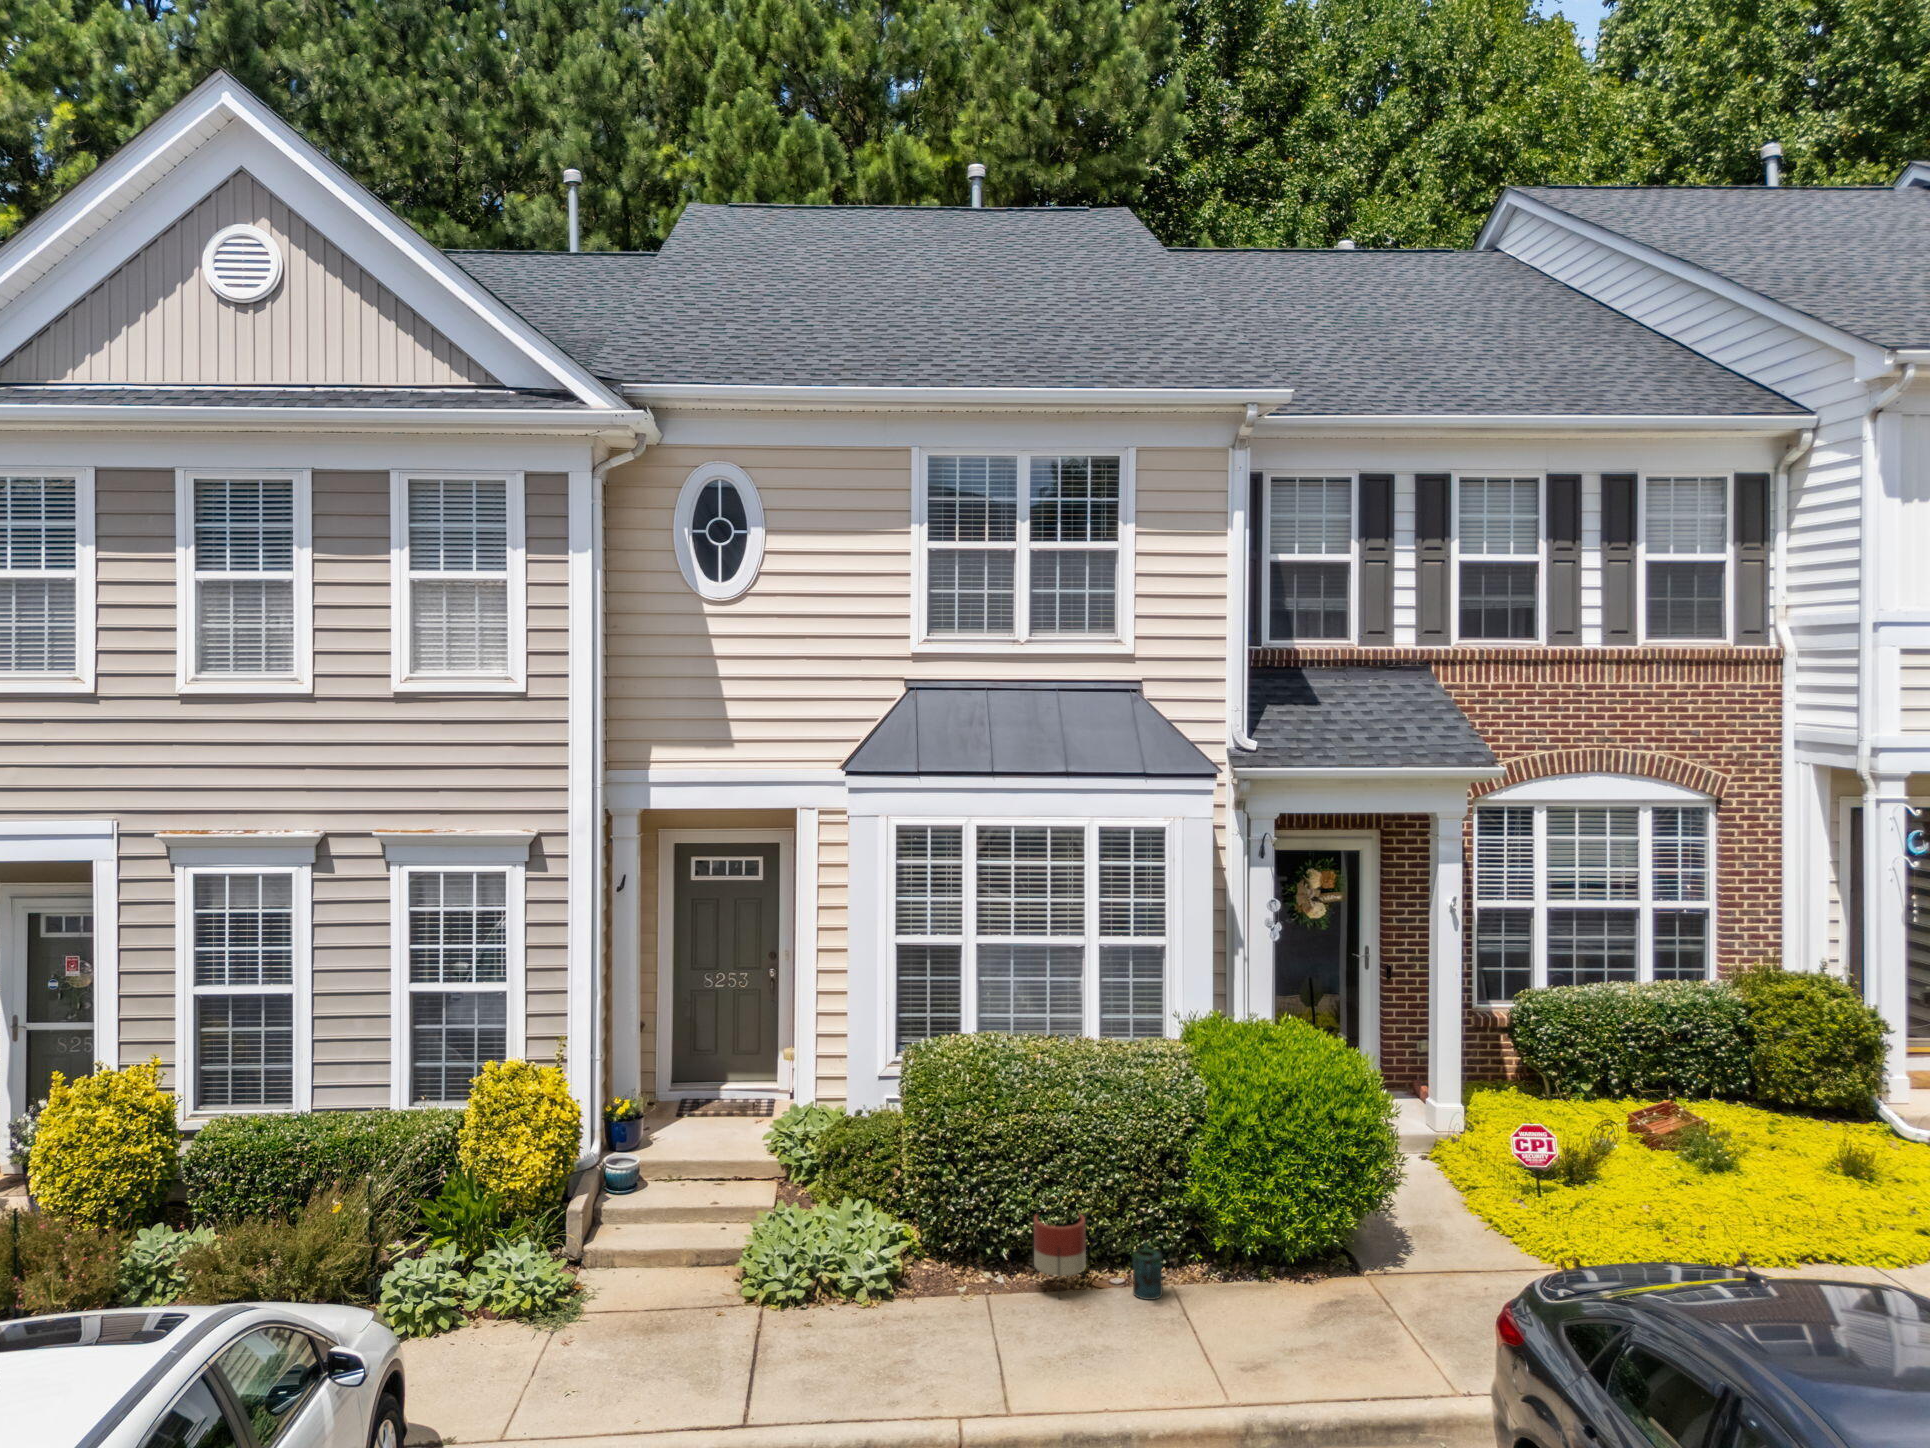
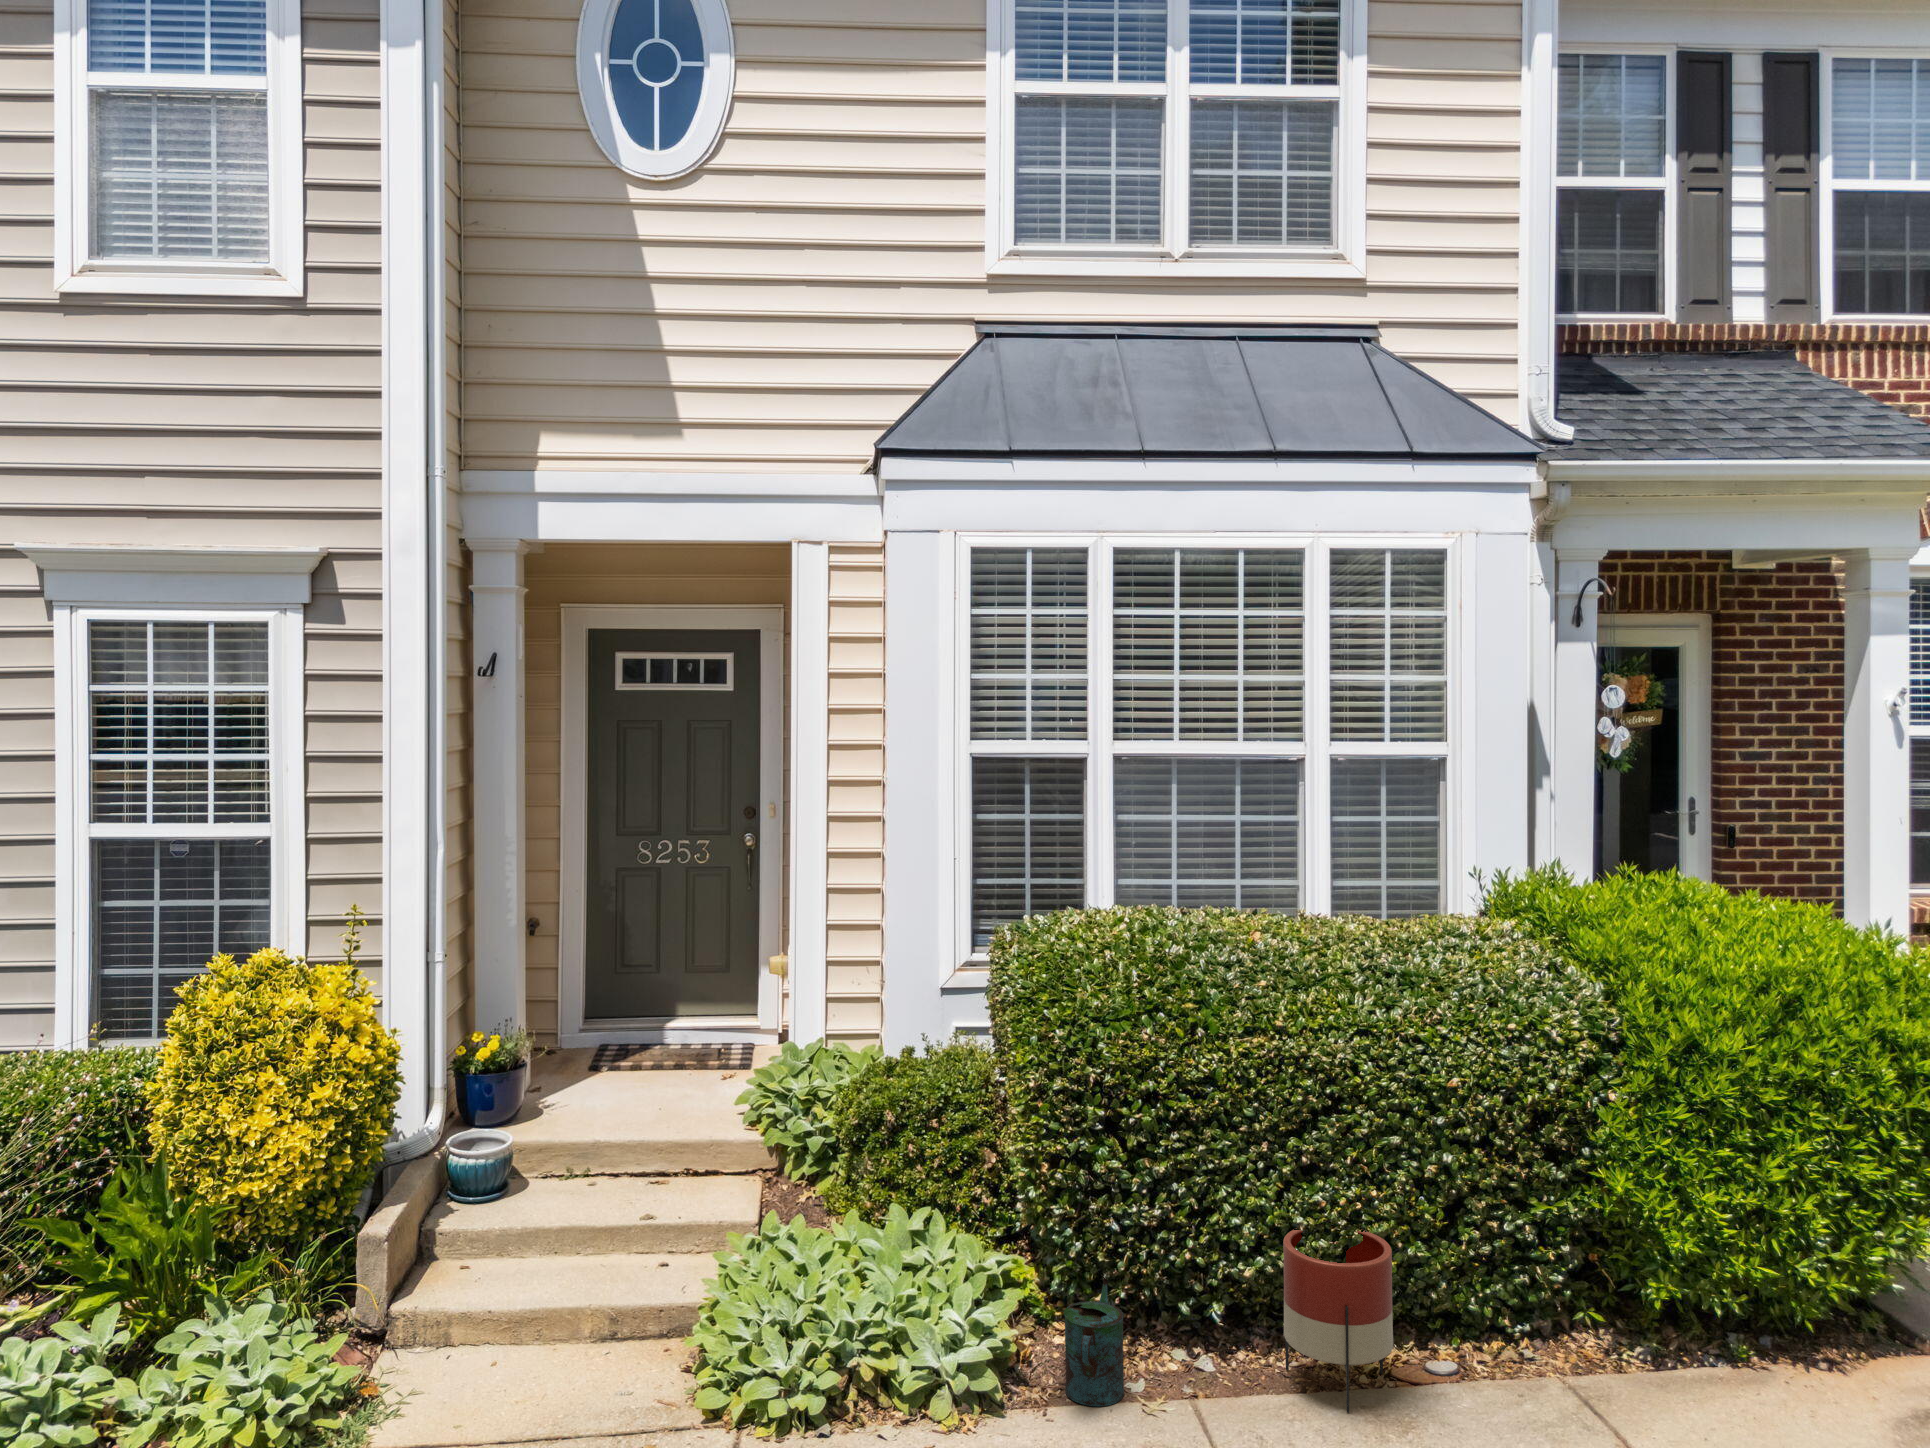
watering can: present [1132,1233,1163,1300] -> present [1064,1275,1124,1406]

